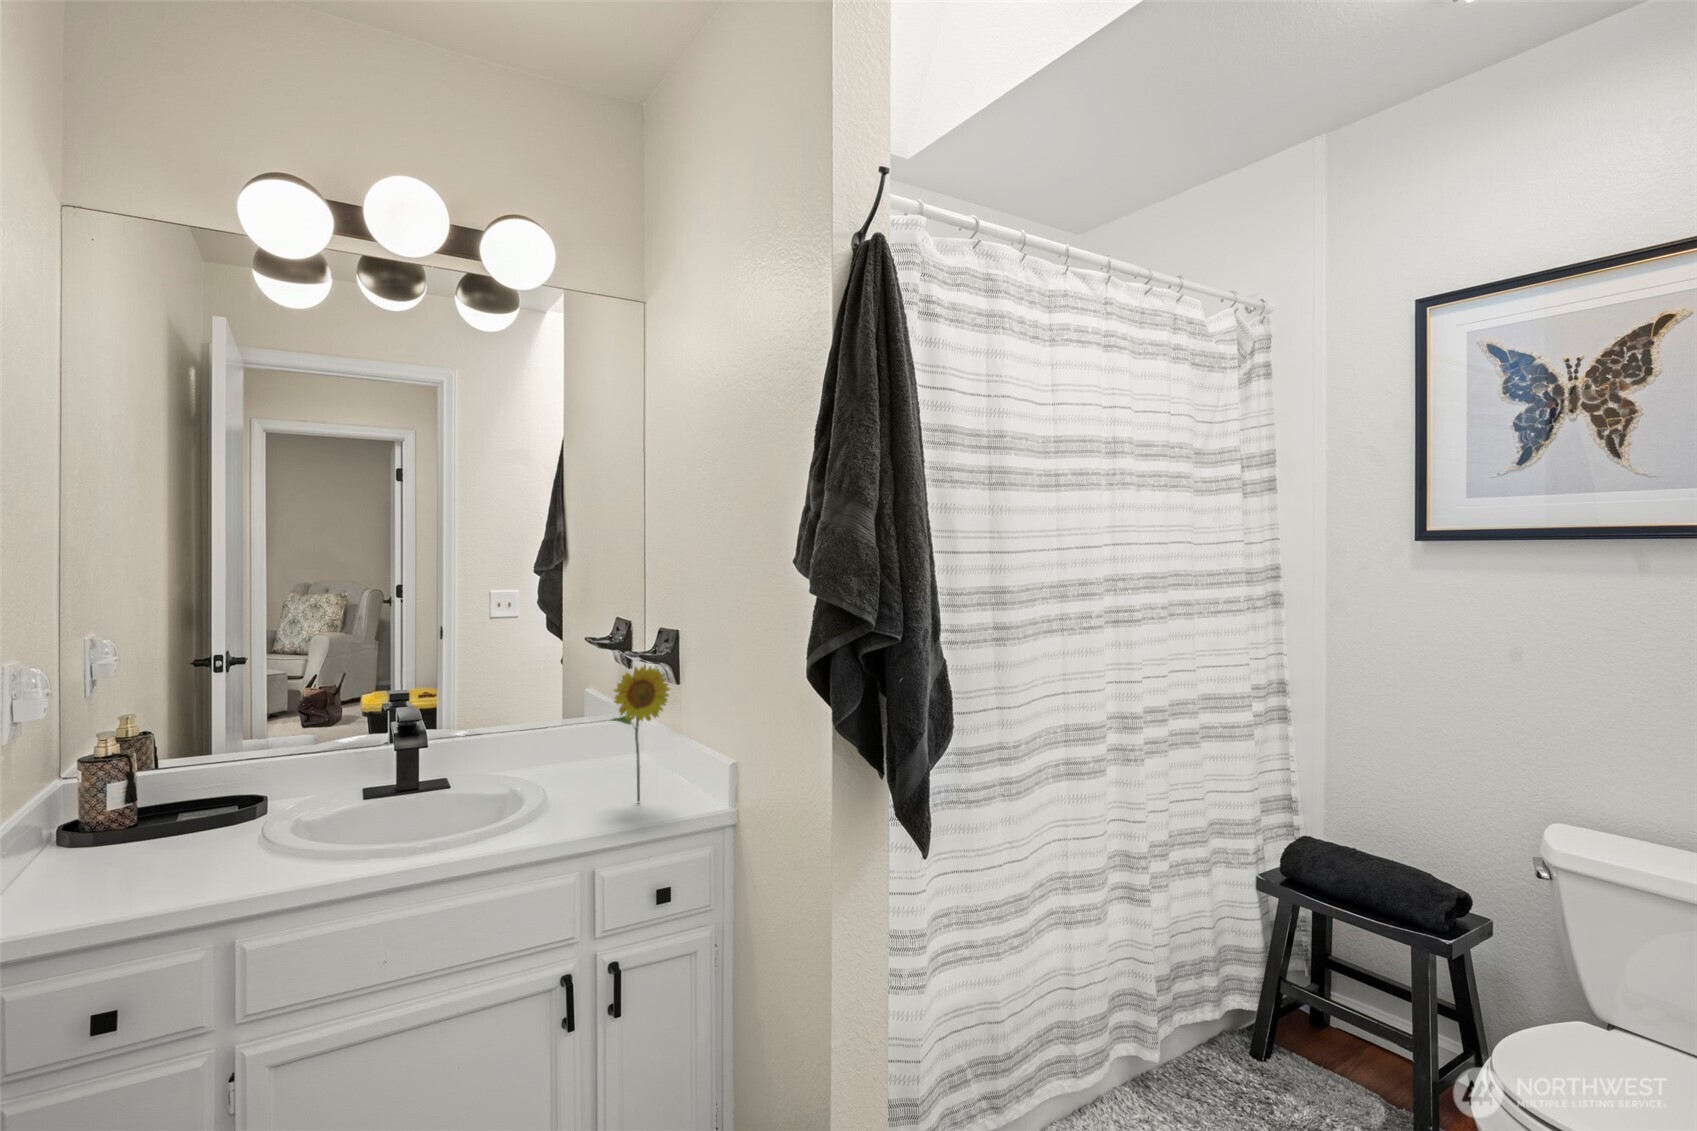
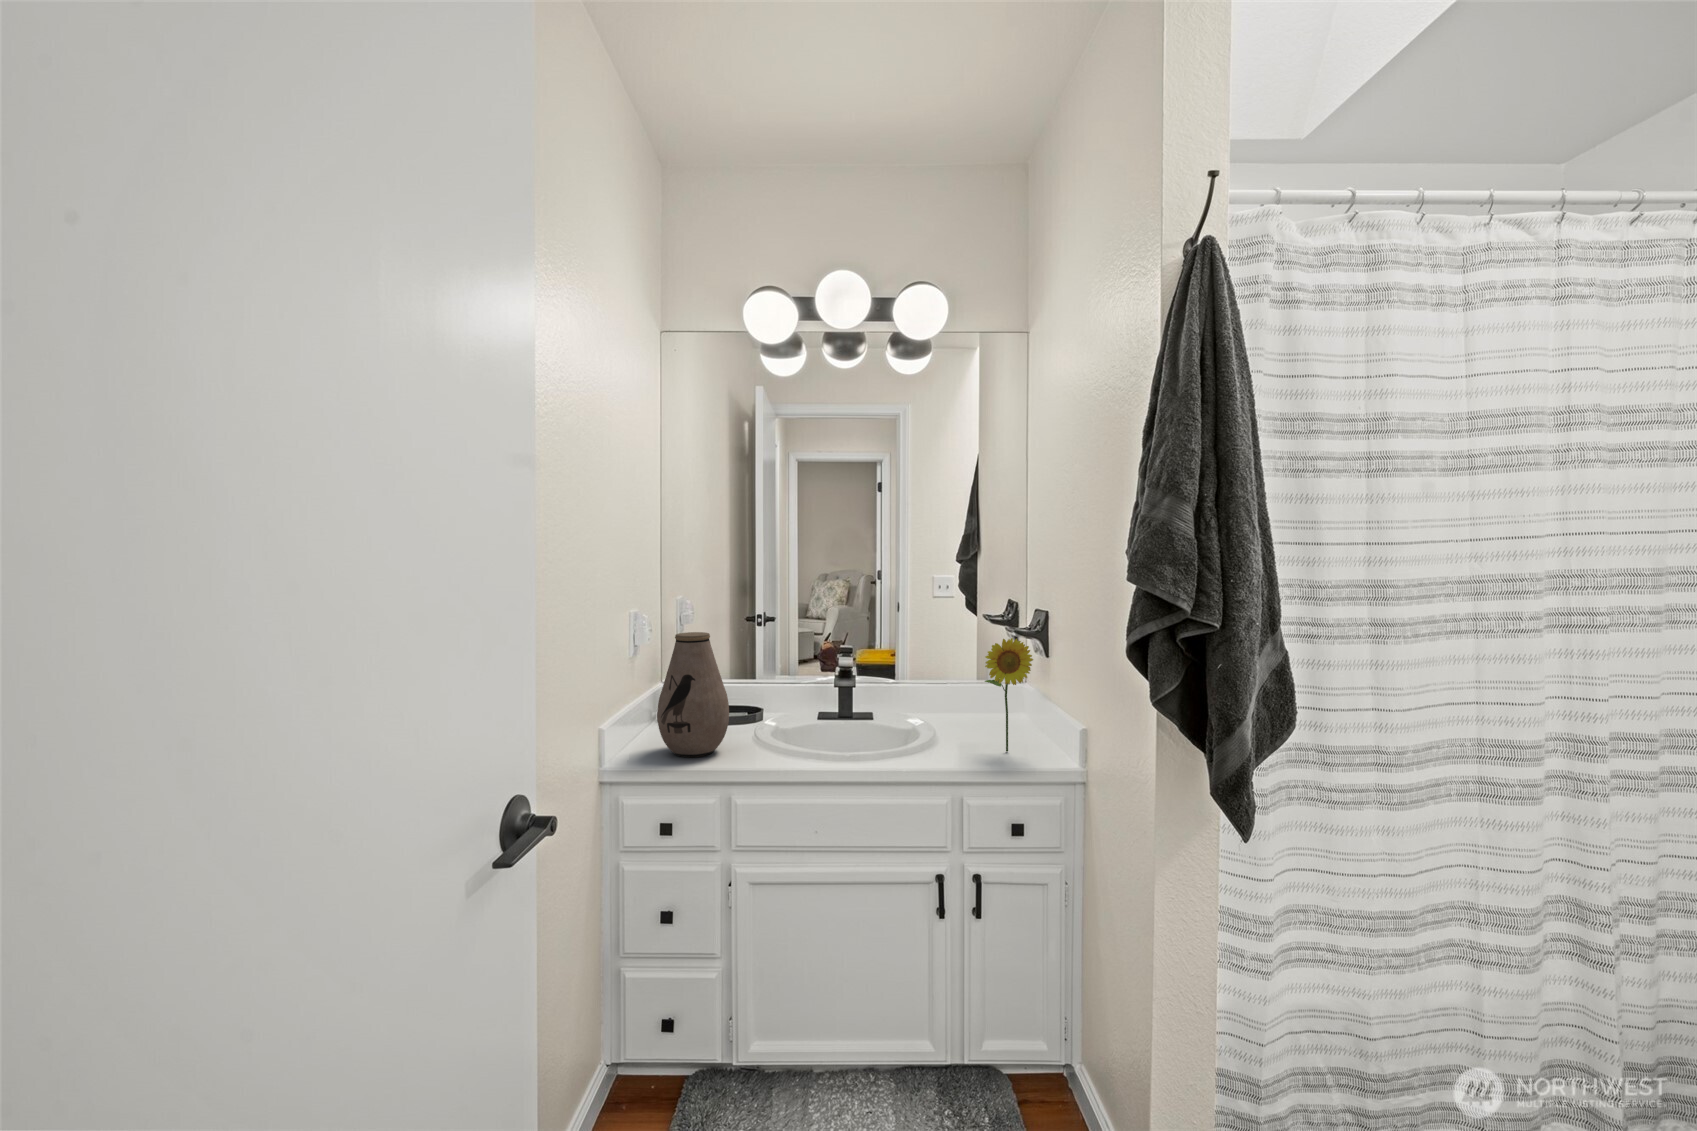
vase: none [78,690,223,894] -> present [657,632,729,757]

